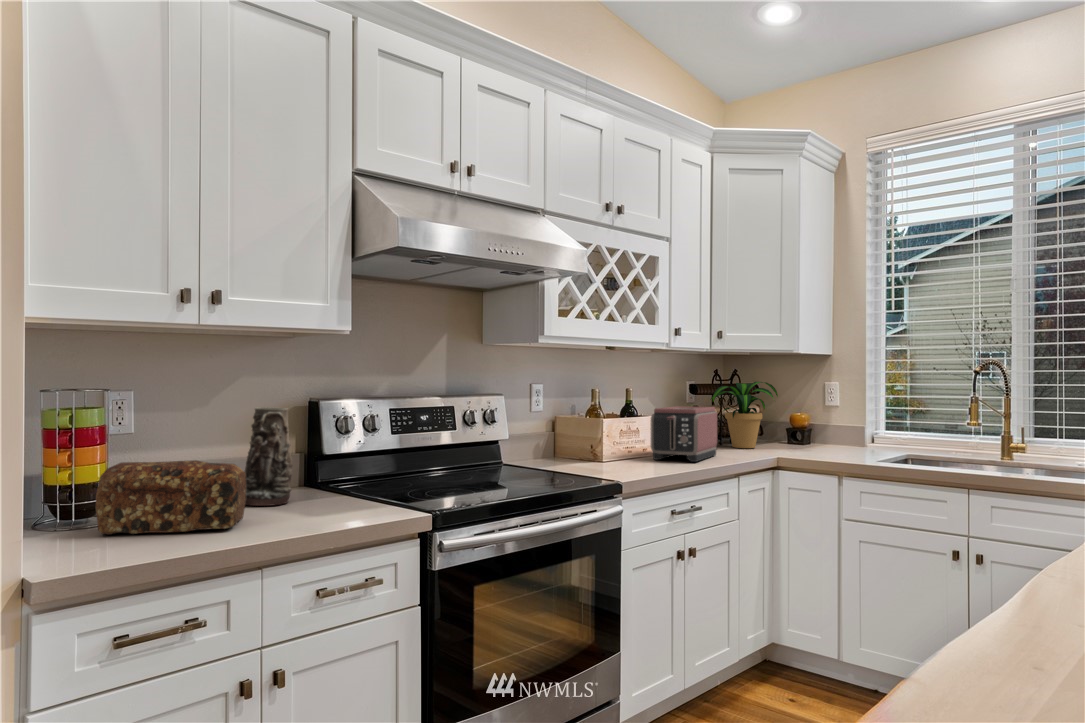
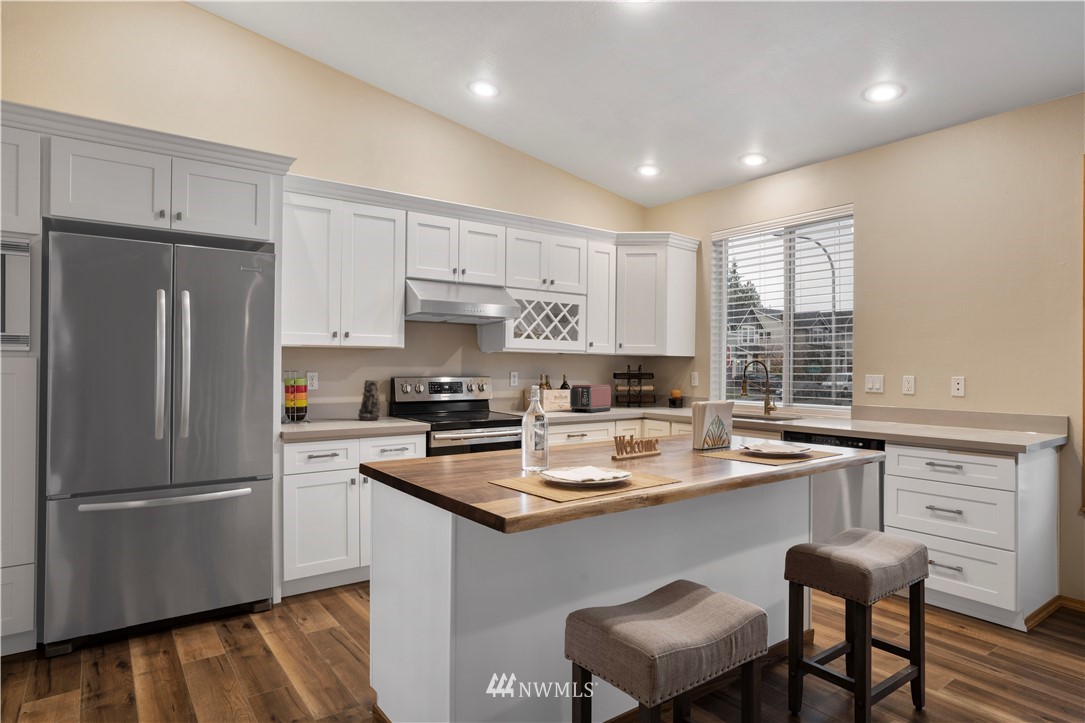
potted plant: present [710,382,778,448] -> none [617,372,656,408]
bread loaf: present [96,460,246,535] -> none [303,399,359,425]

